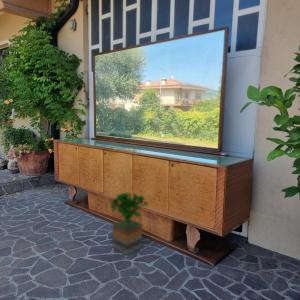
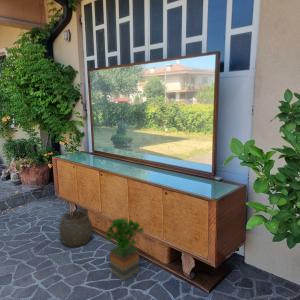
woven basket: none [59,192,94,227] -> present [59,210,92,247]

